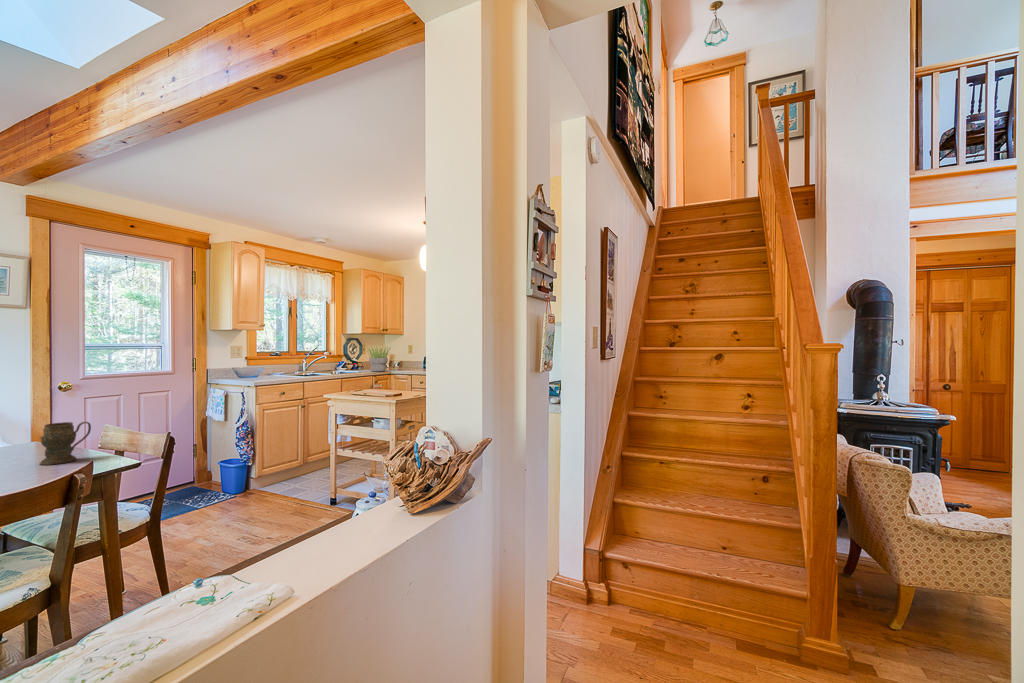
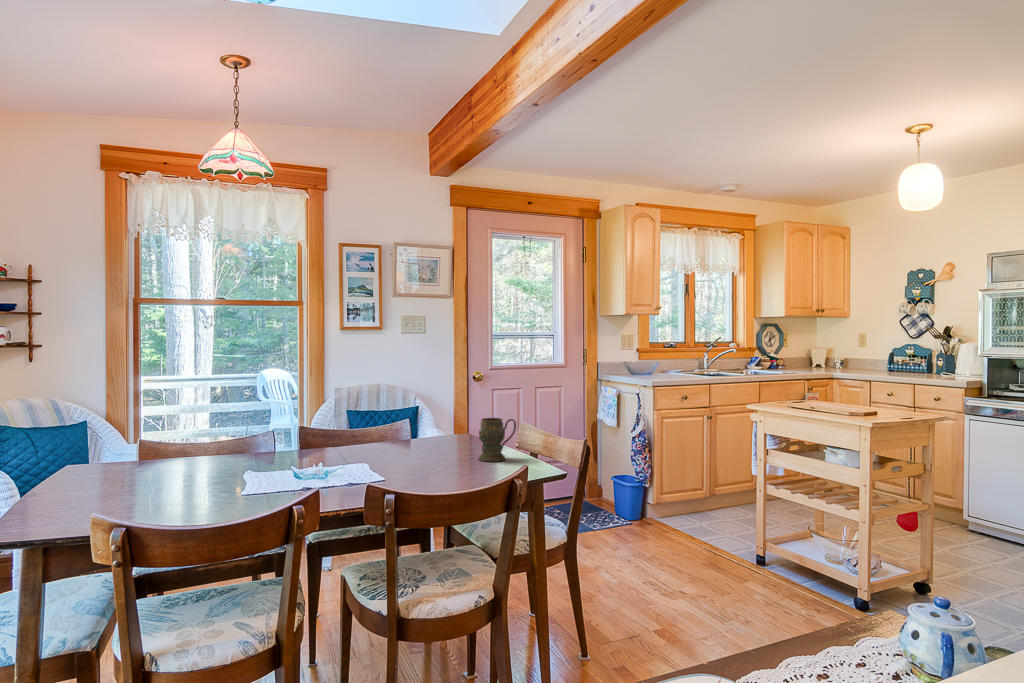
potted plant: present [368,347,390,372] -> none [787,334,838,374]

